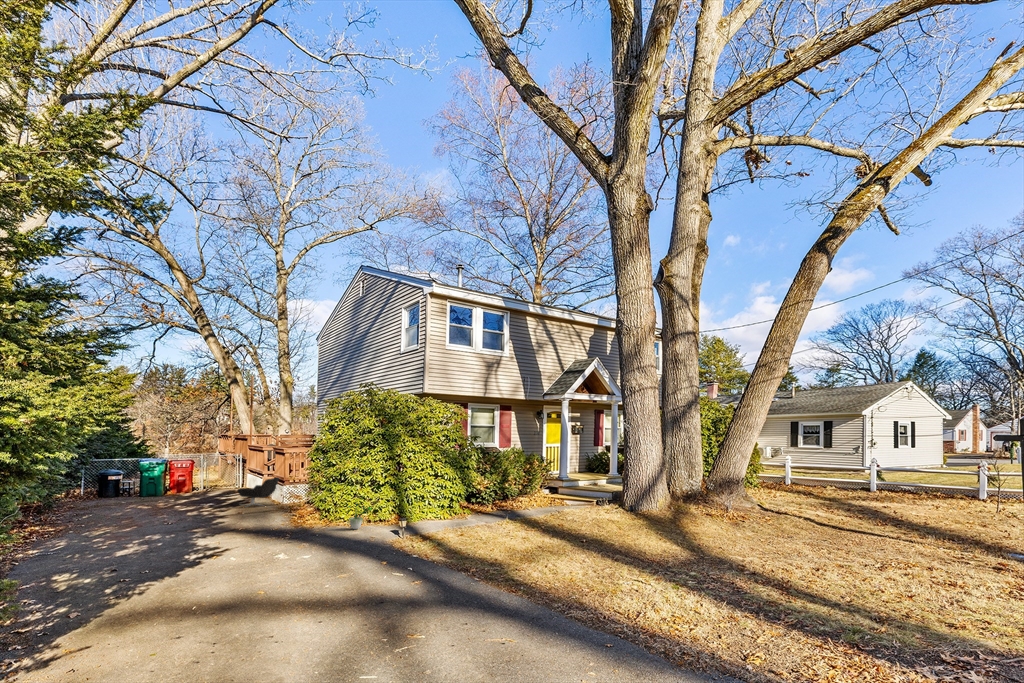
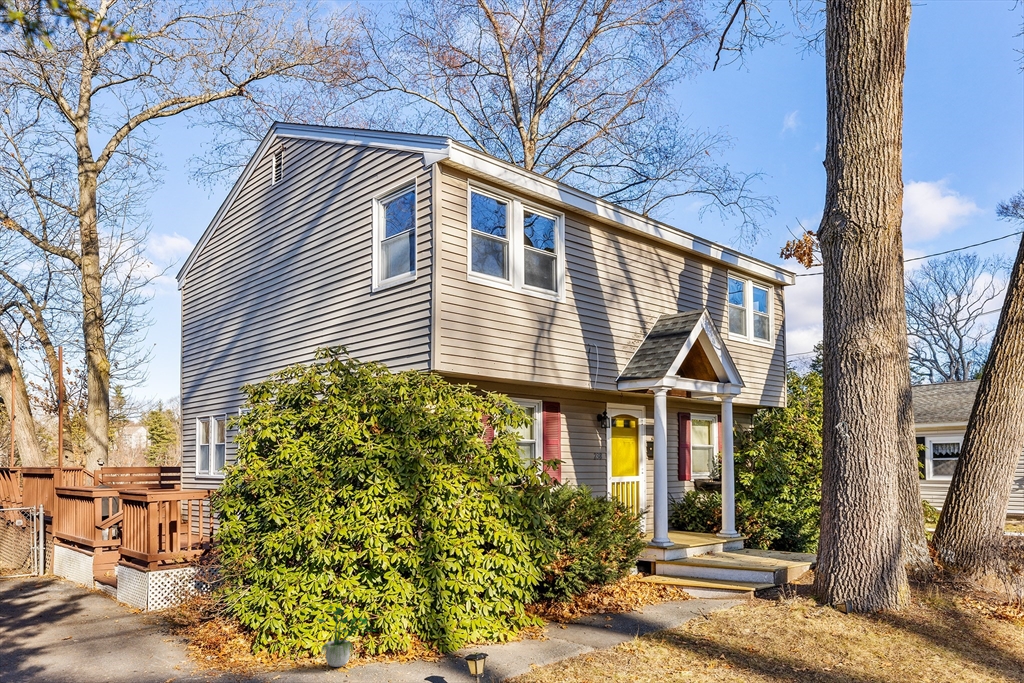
lounge chair: present [238,478,279,507] -> none [52,555,135,619]

